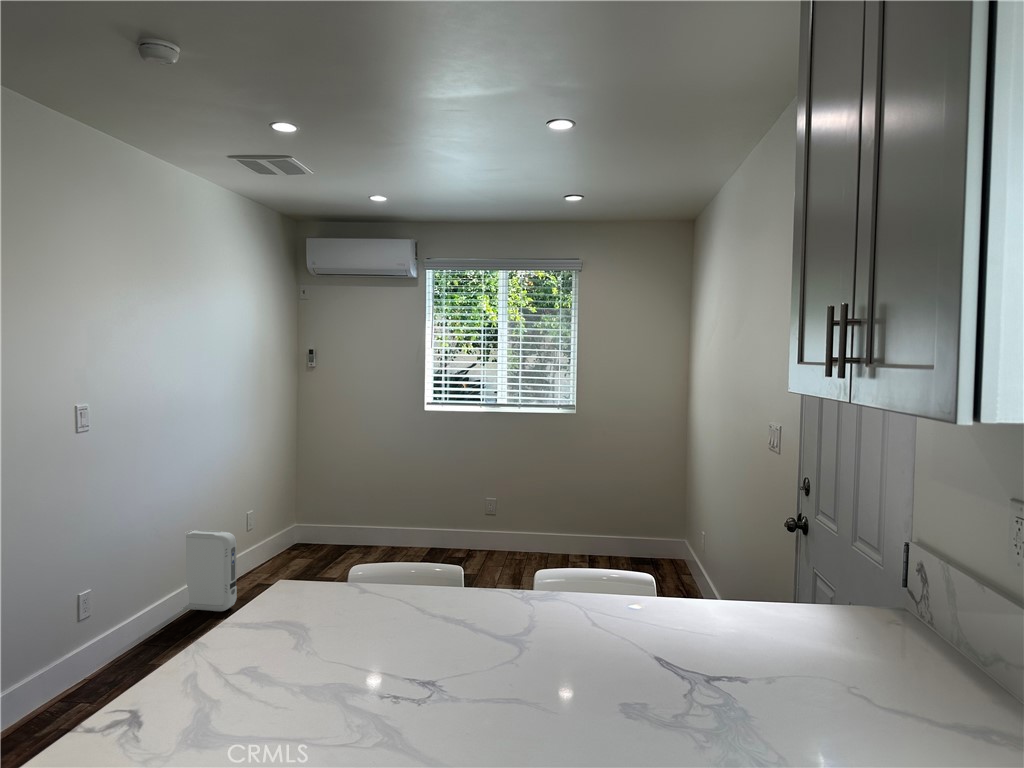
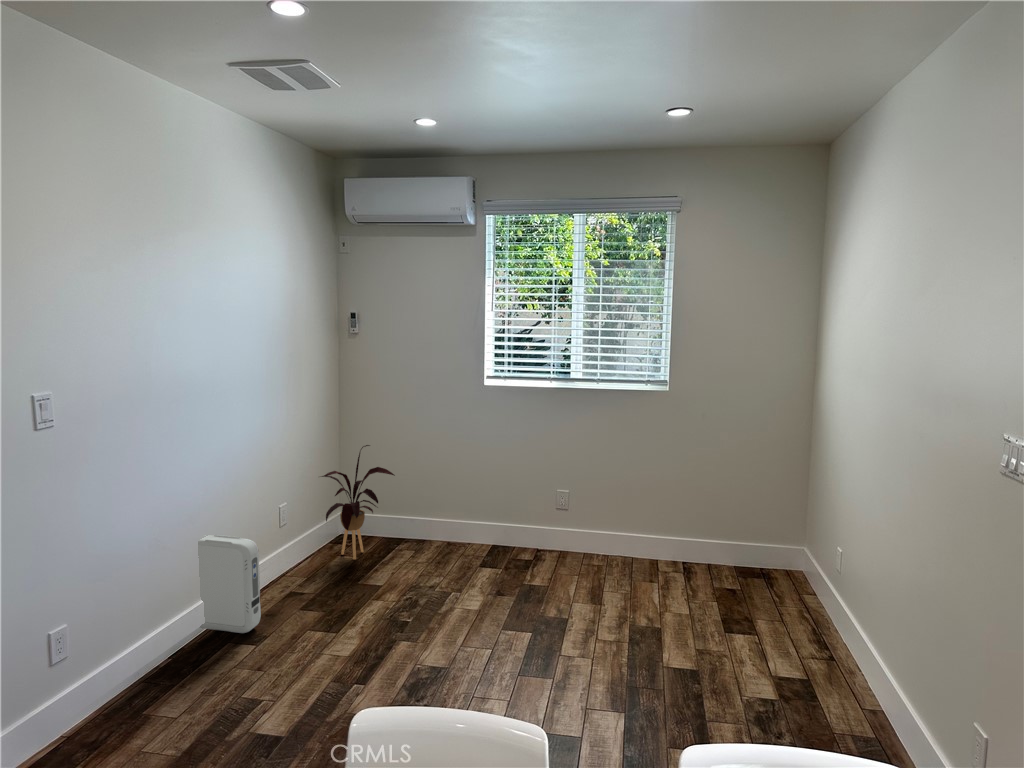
house plant: none [280,461,348,560] -> present [321,445,395,559]

